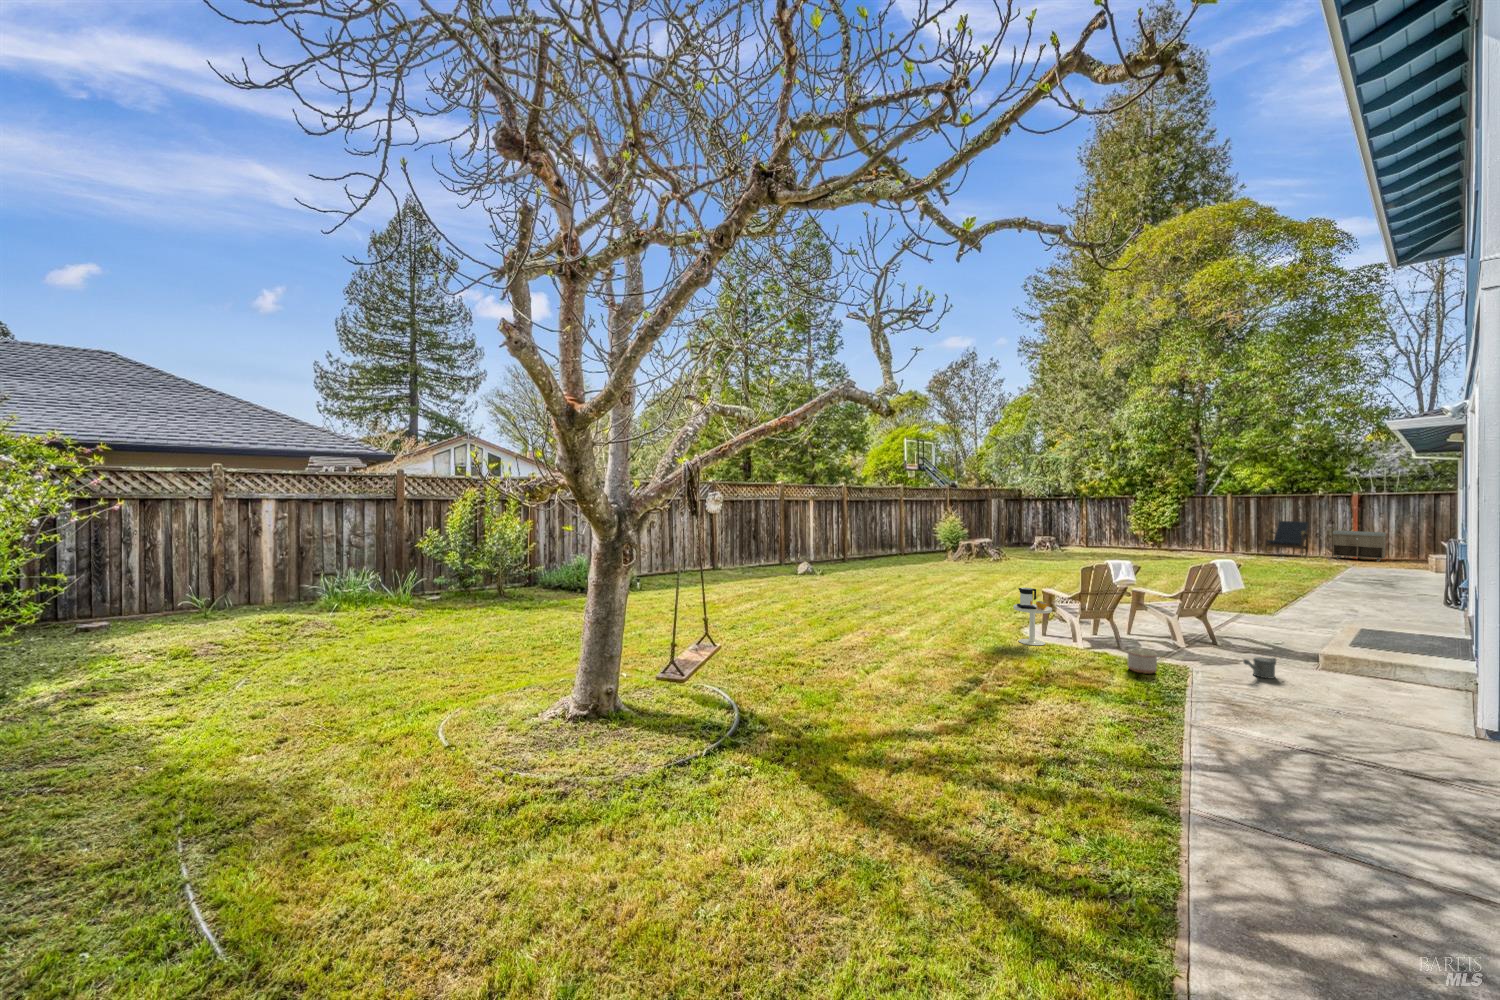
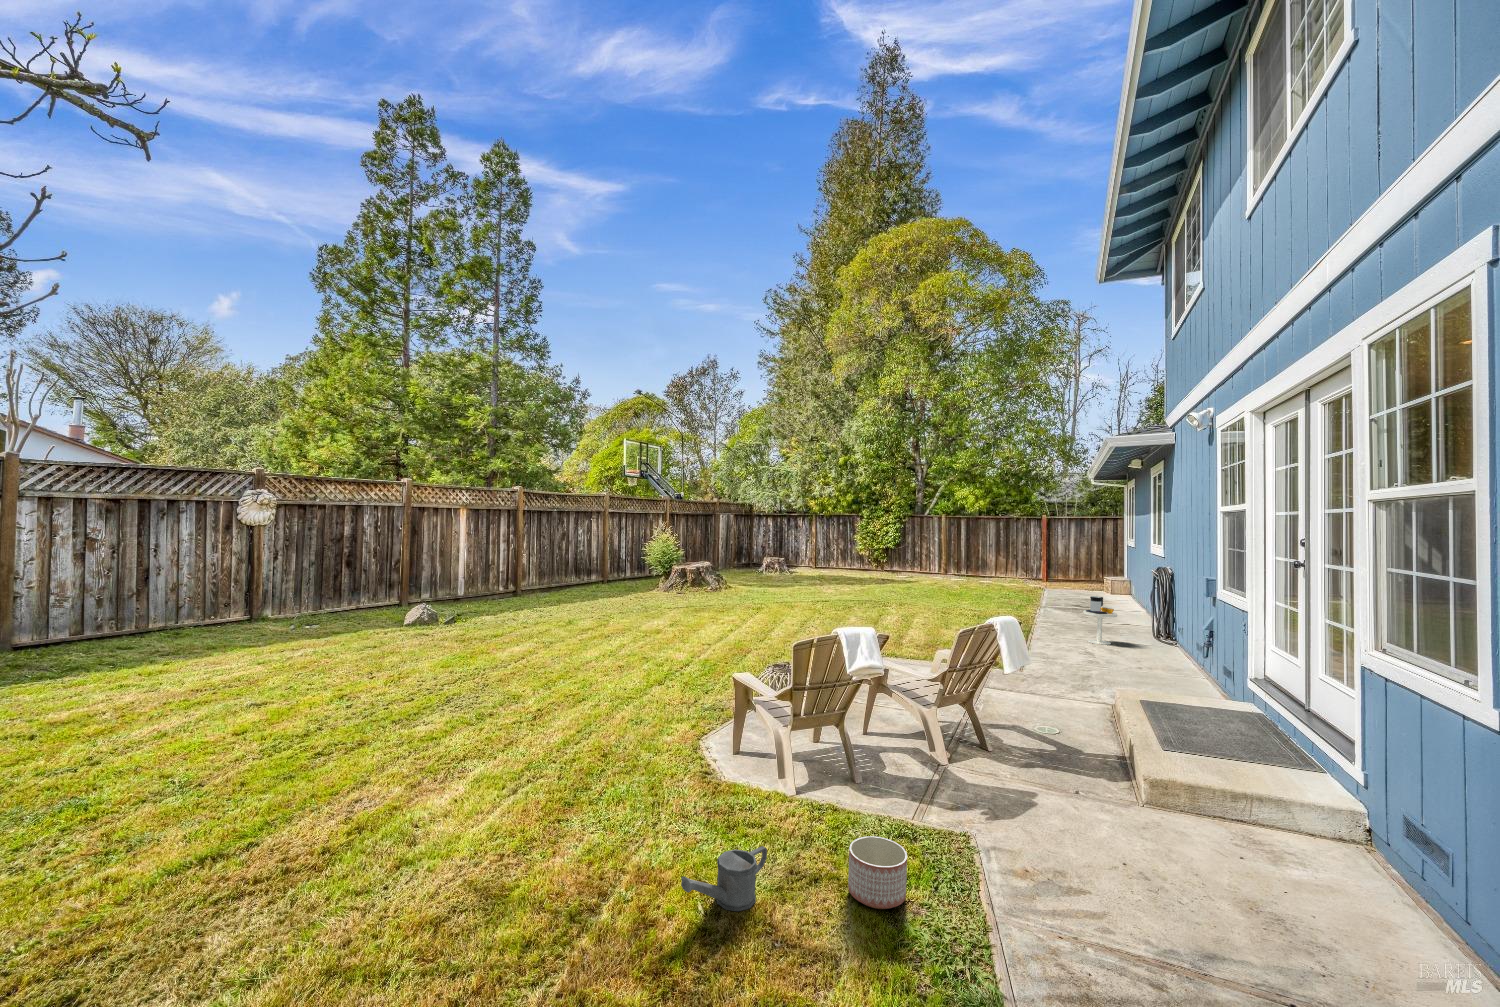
lounge chair: present [1265,521,1308,556] -> none [974,542,1009,579]
storage bench: present [1332,530,1386,561] -> none [1028,552,1069,582]
side table: present [1013,588,1052,645] -> present [1083,596,1117,645]
watering can: present [1243,657,1276,679] -> present [681,846,767,911]

